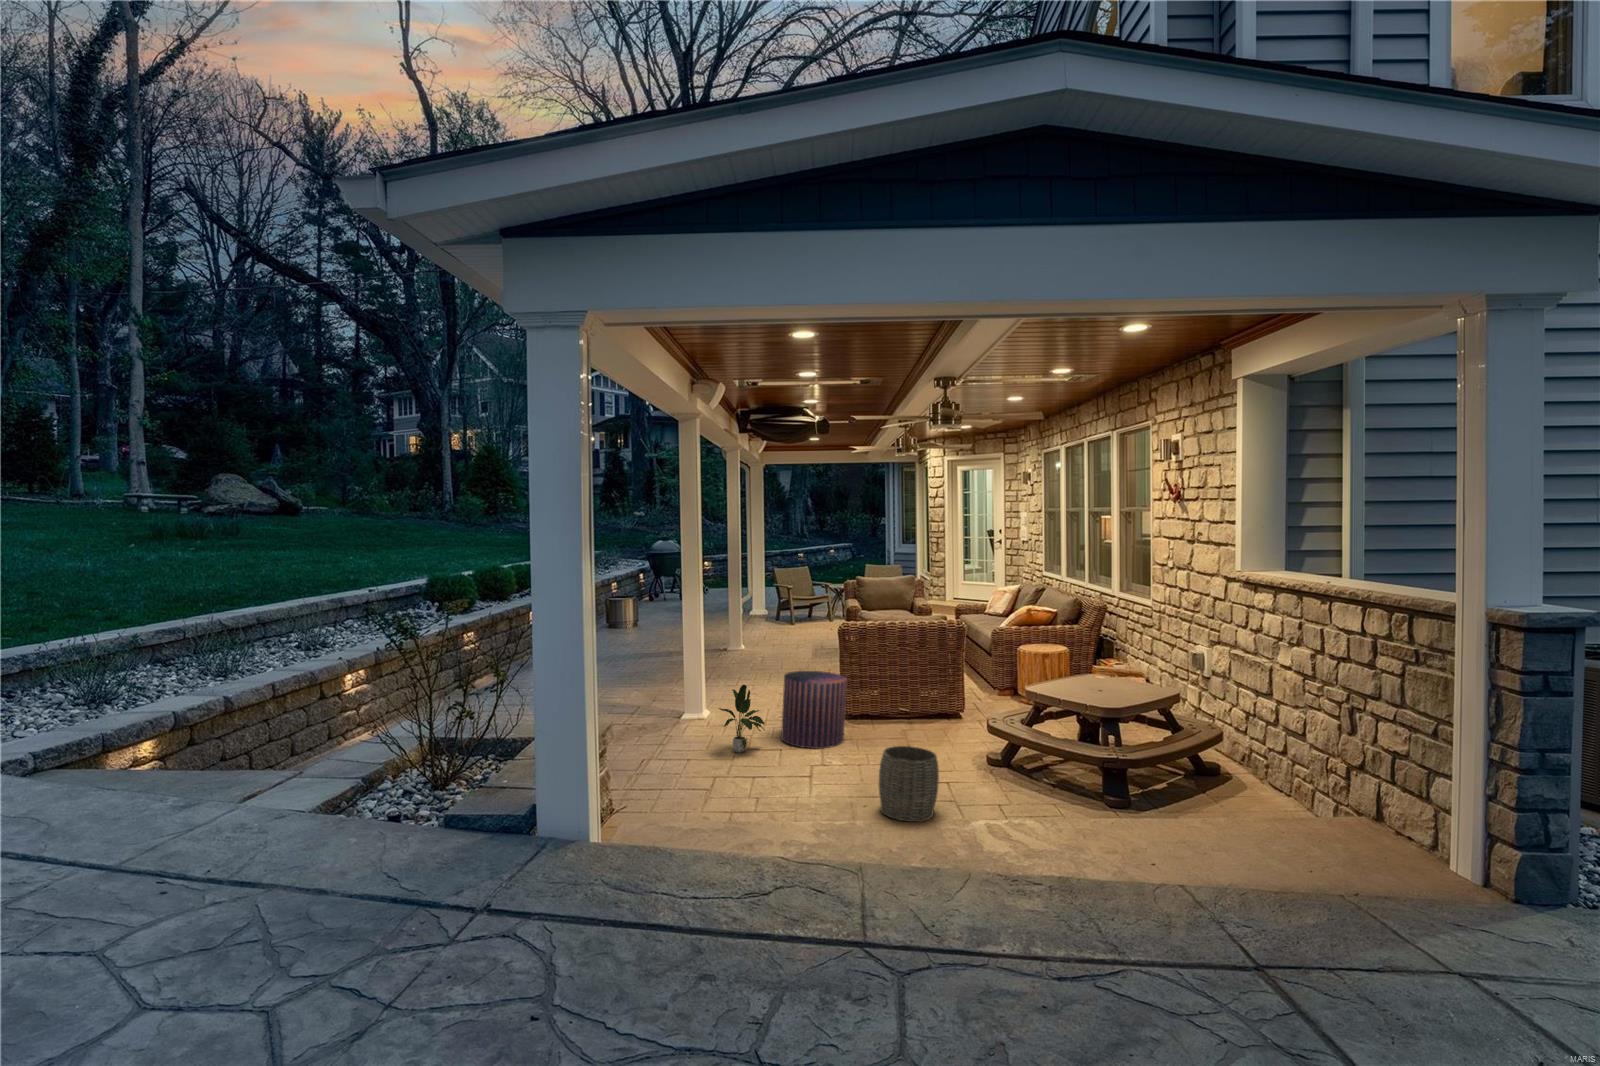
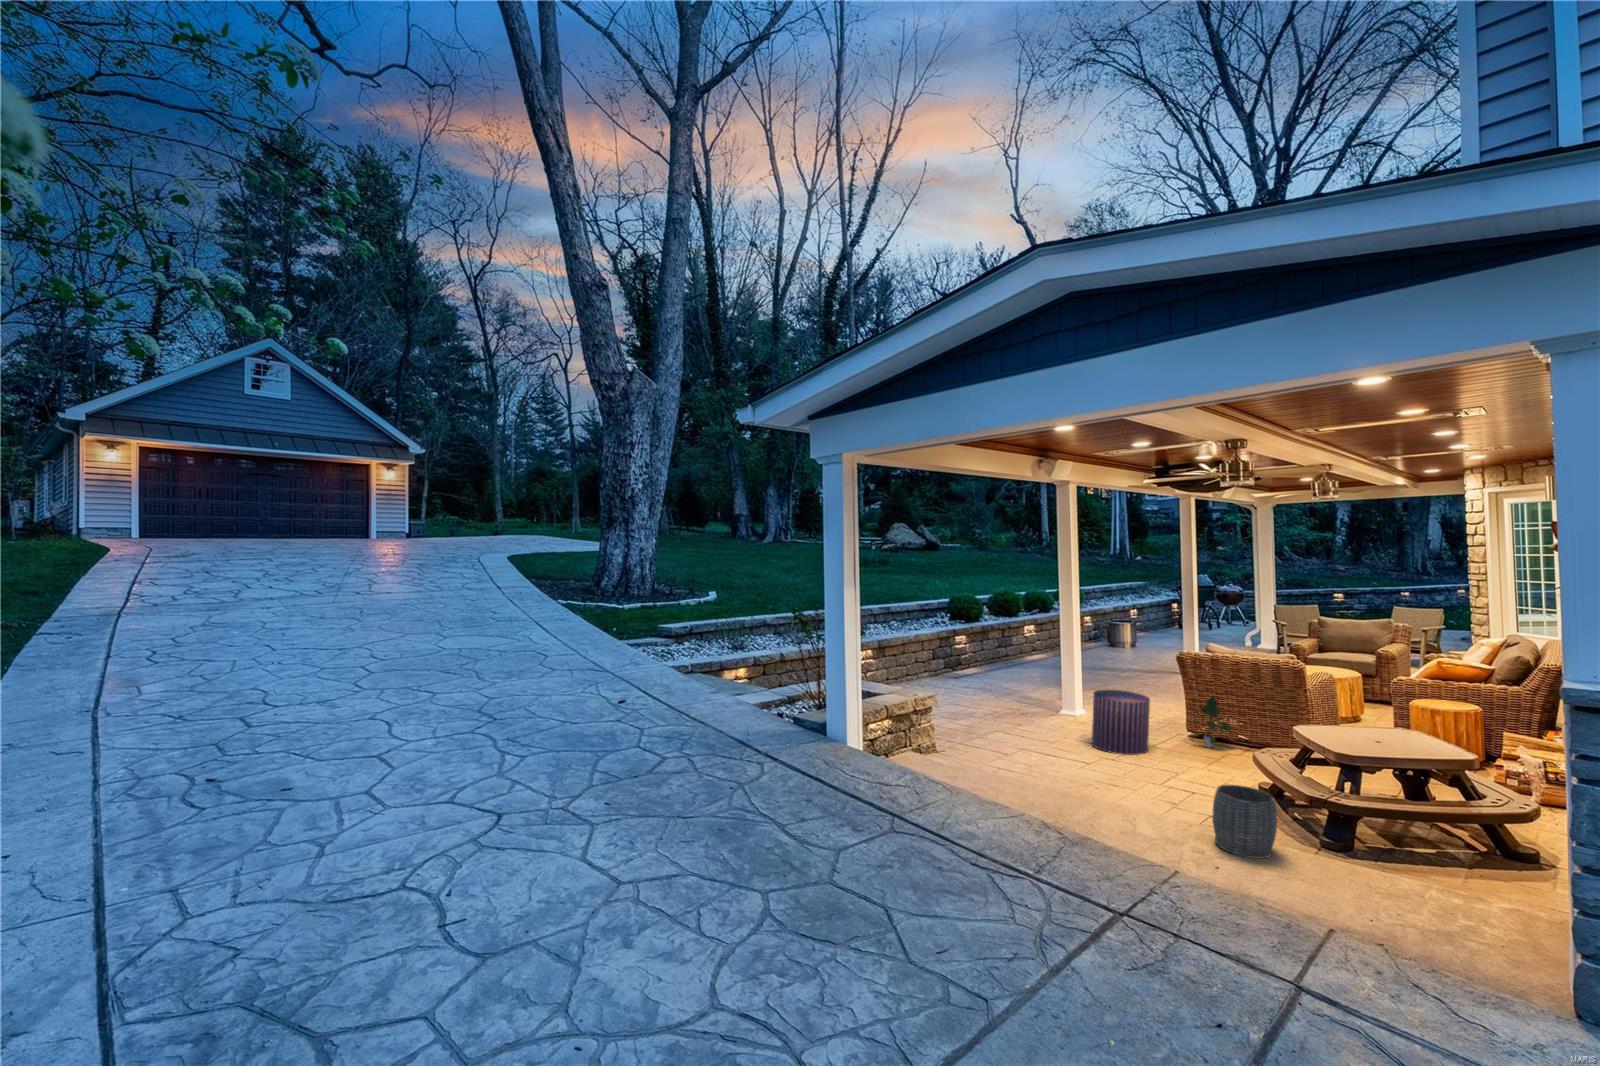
potted plant: present [719,685,765,753] -> present [1194,696,1231,748]
woven basket: present [879,746,939,822] -> present [1212,785,1277,858]

